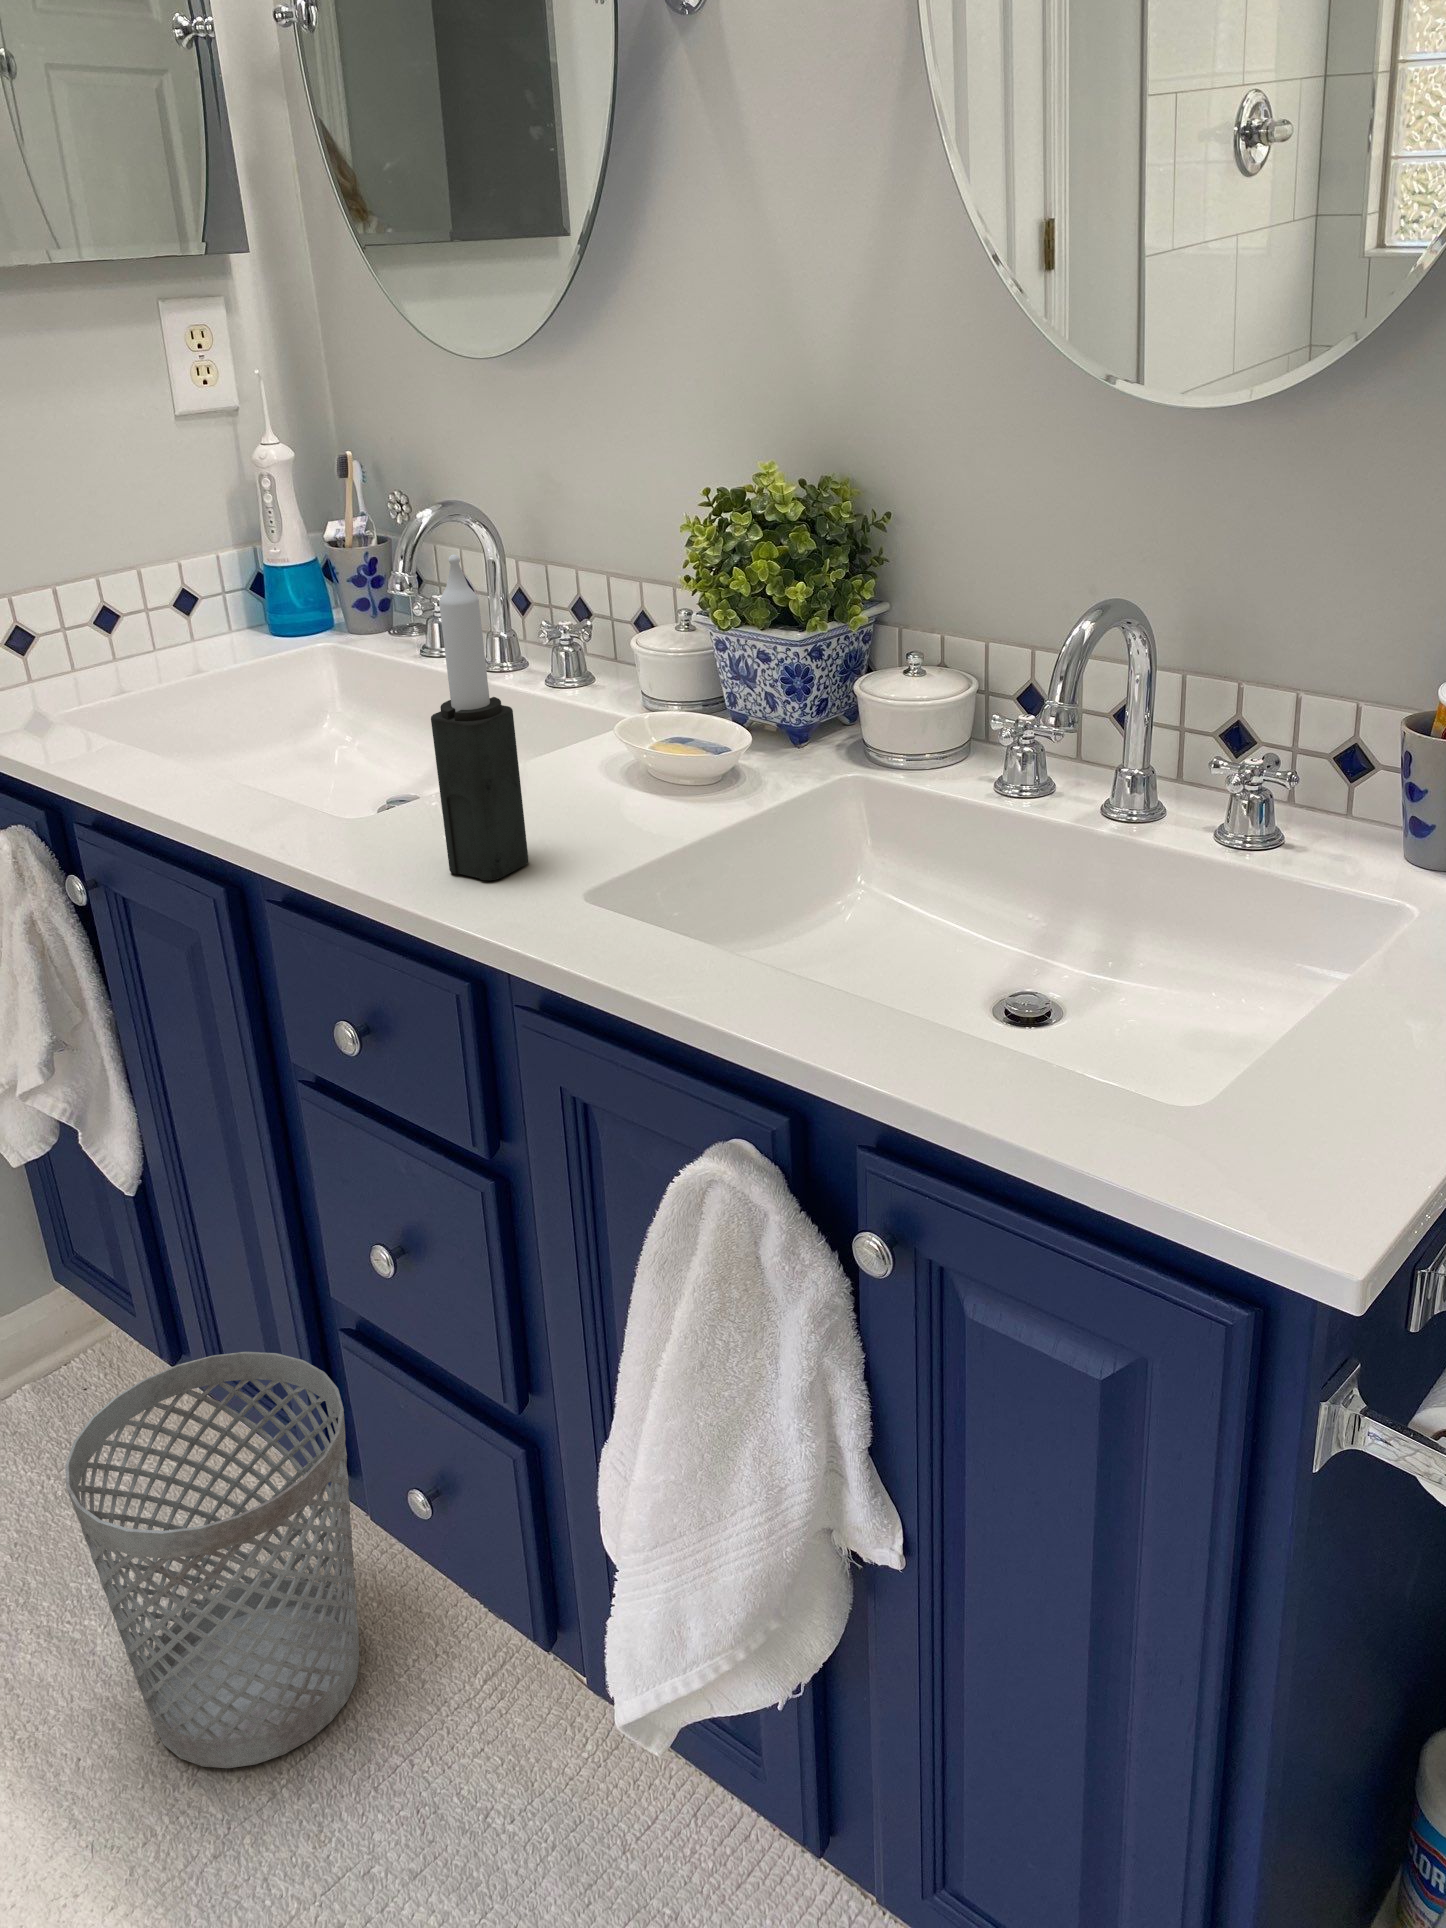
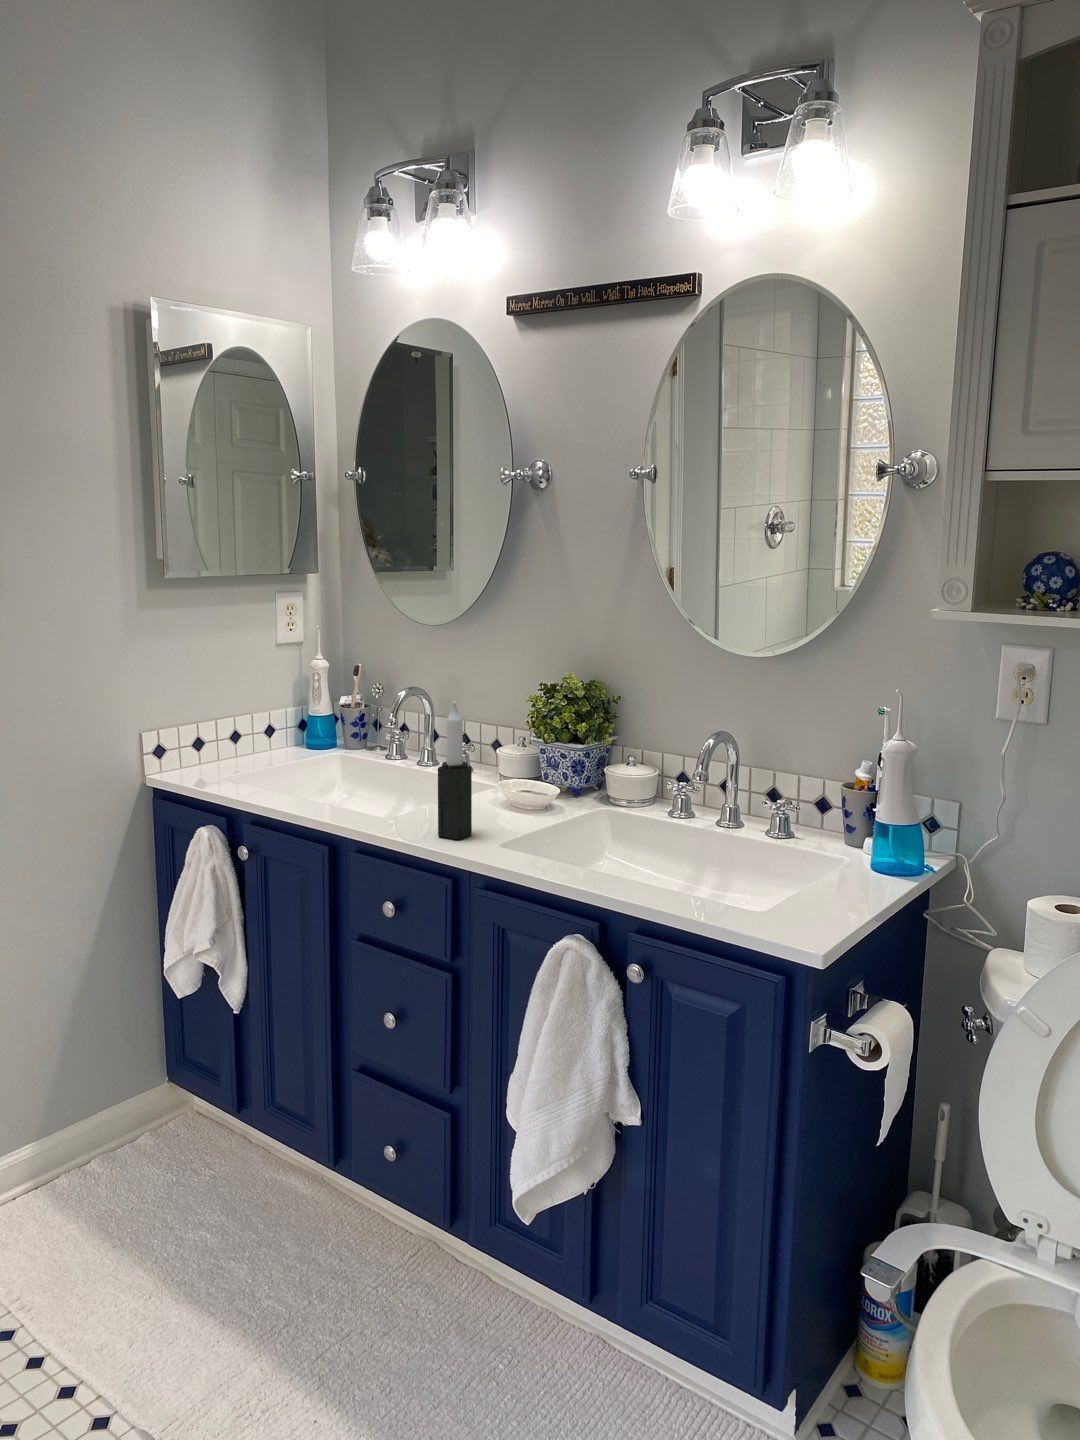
wastebasket: present [65,1352,359,1768] -> none [224,1081,354,1286]

